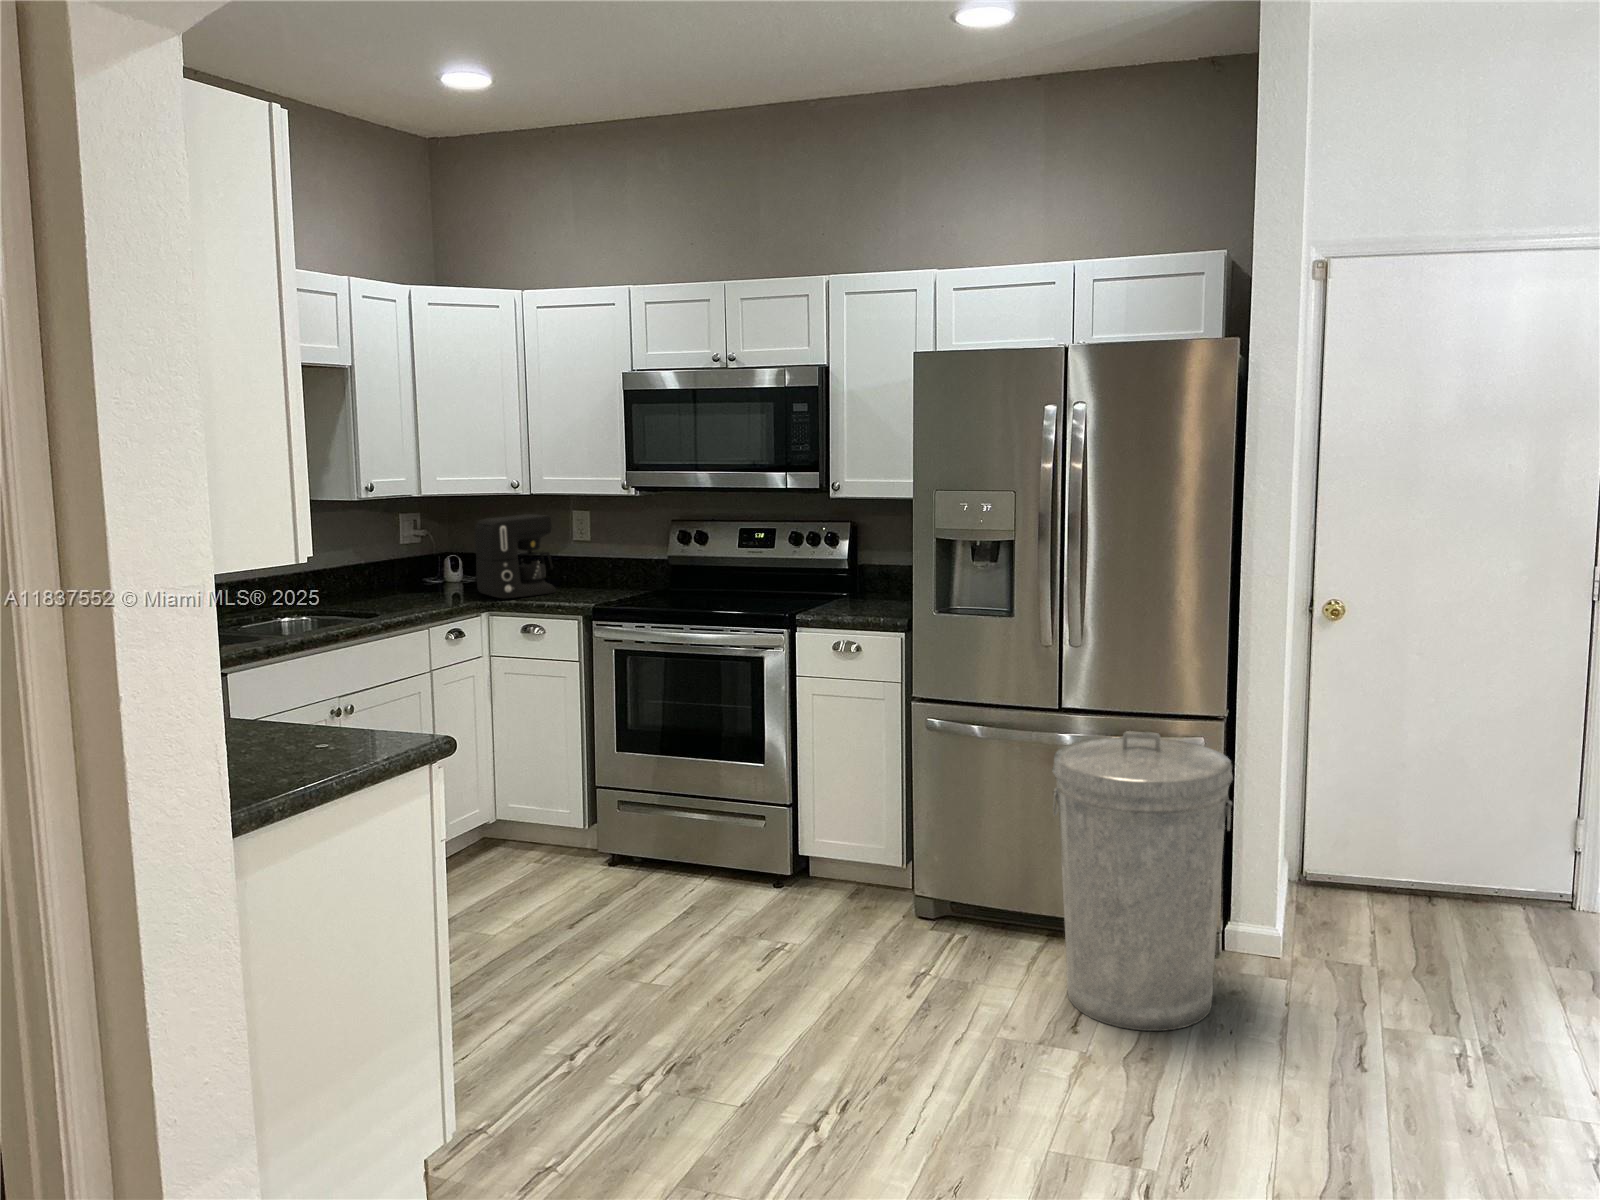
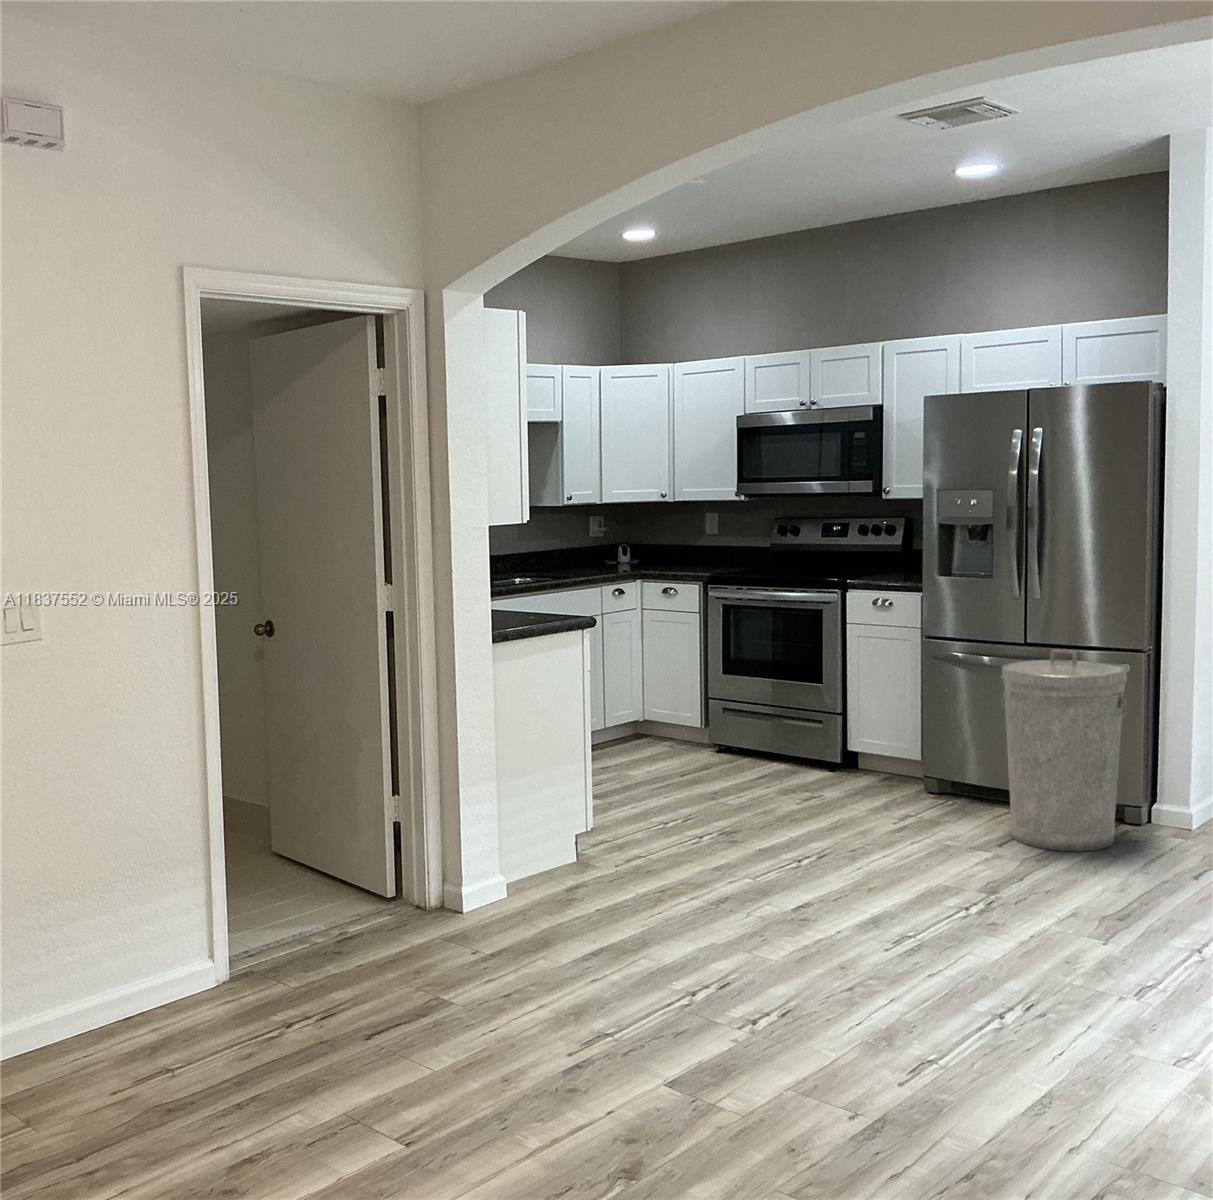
coffee maker: present [475,514,556,598] -> none [637,514,690,570]

